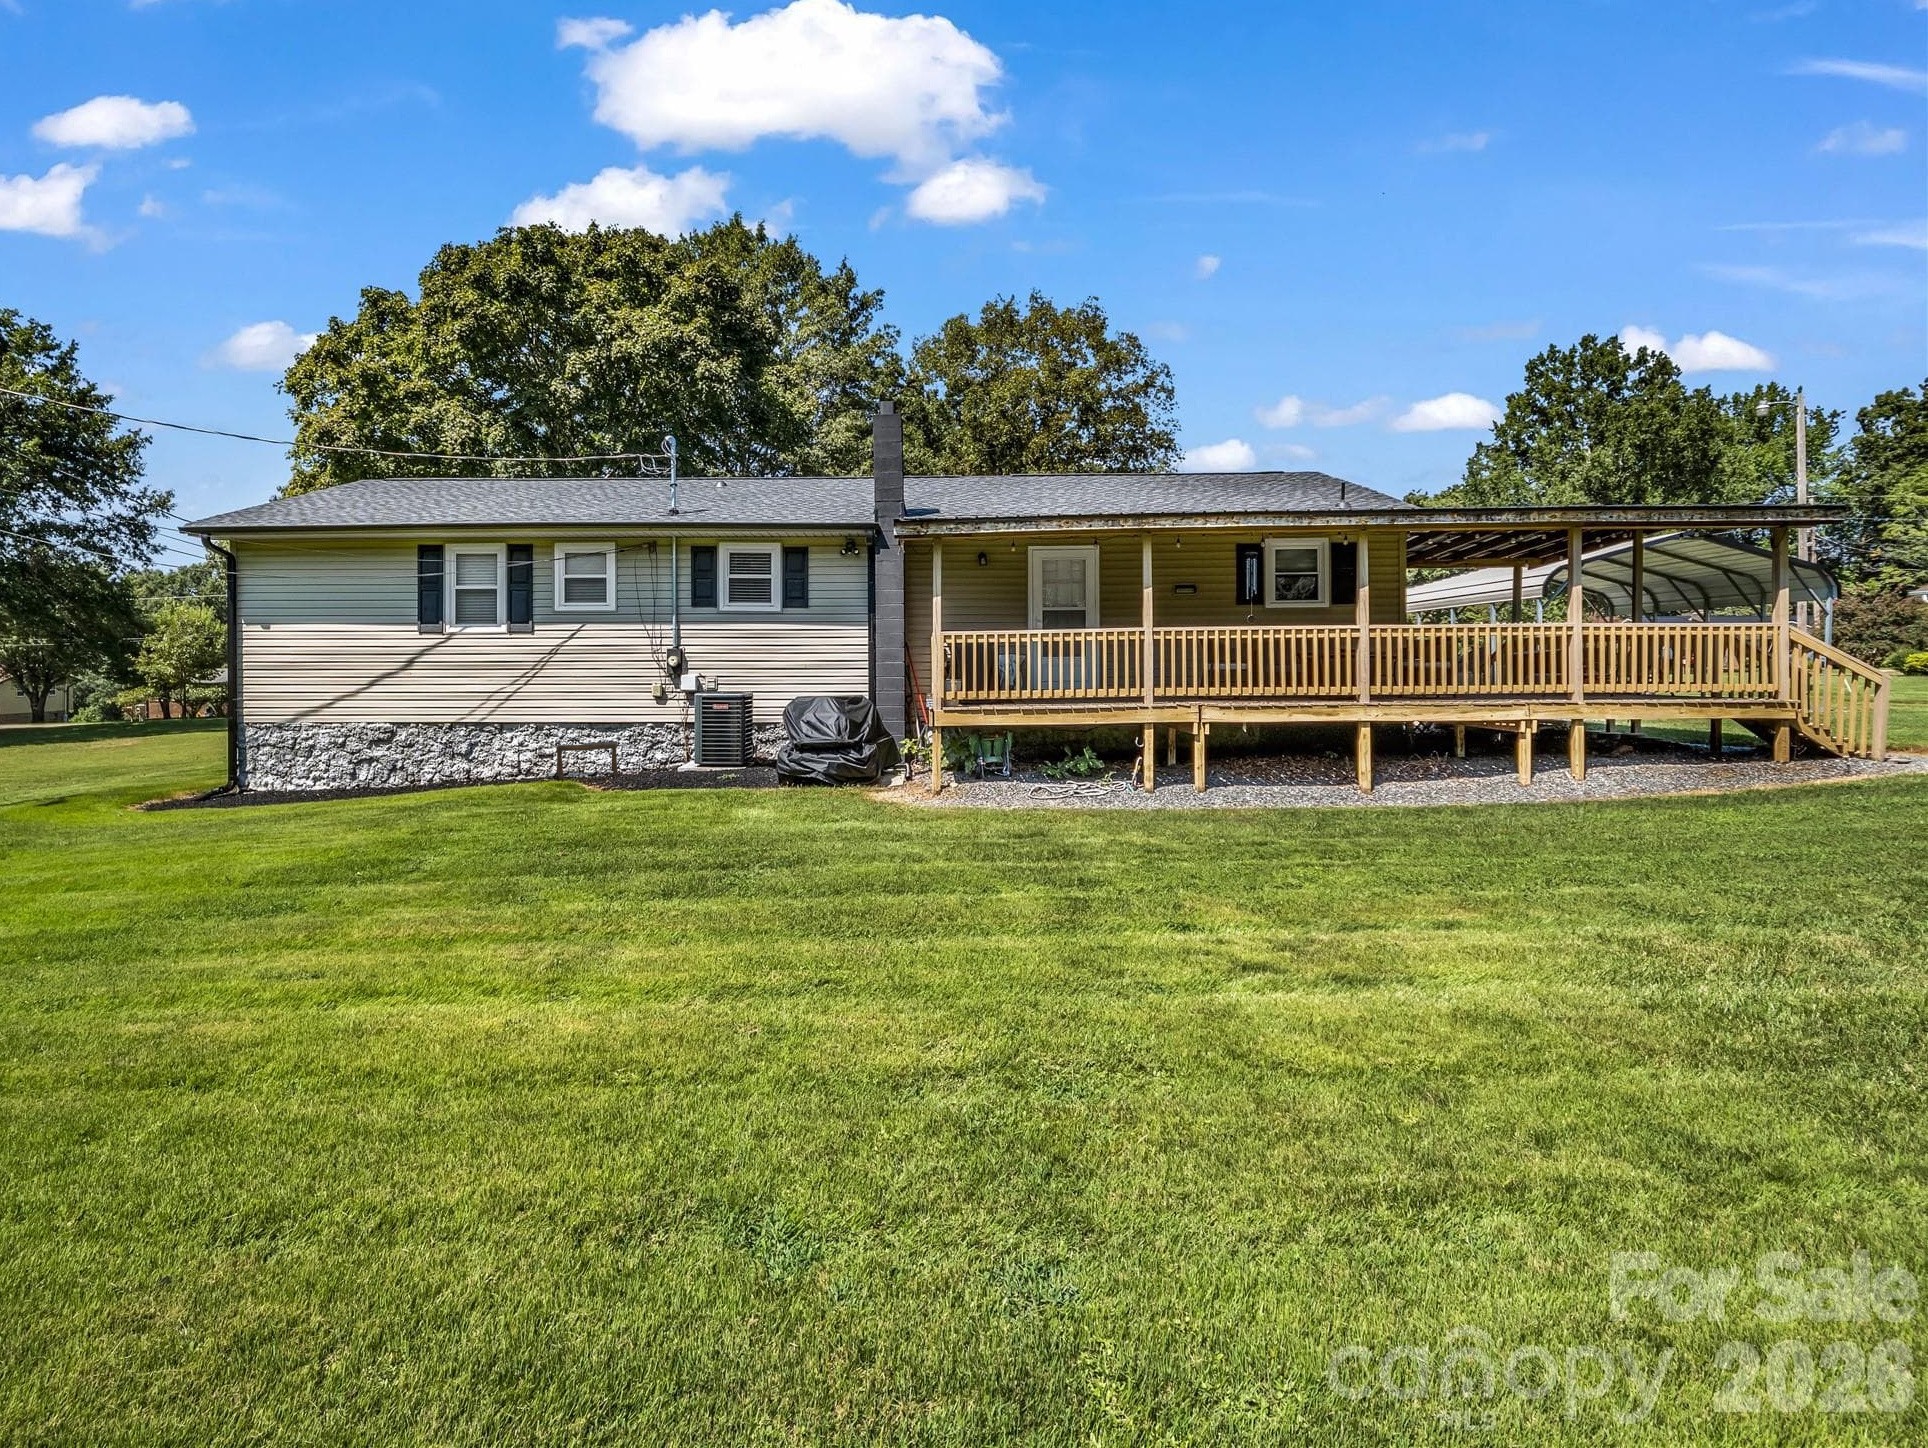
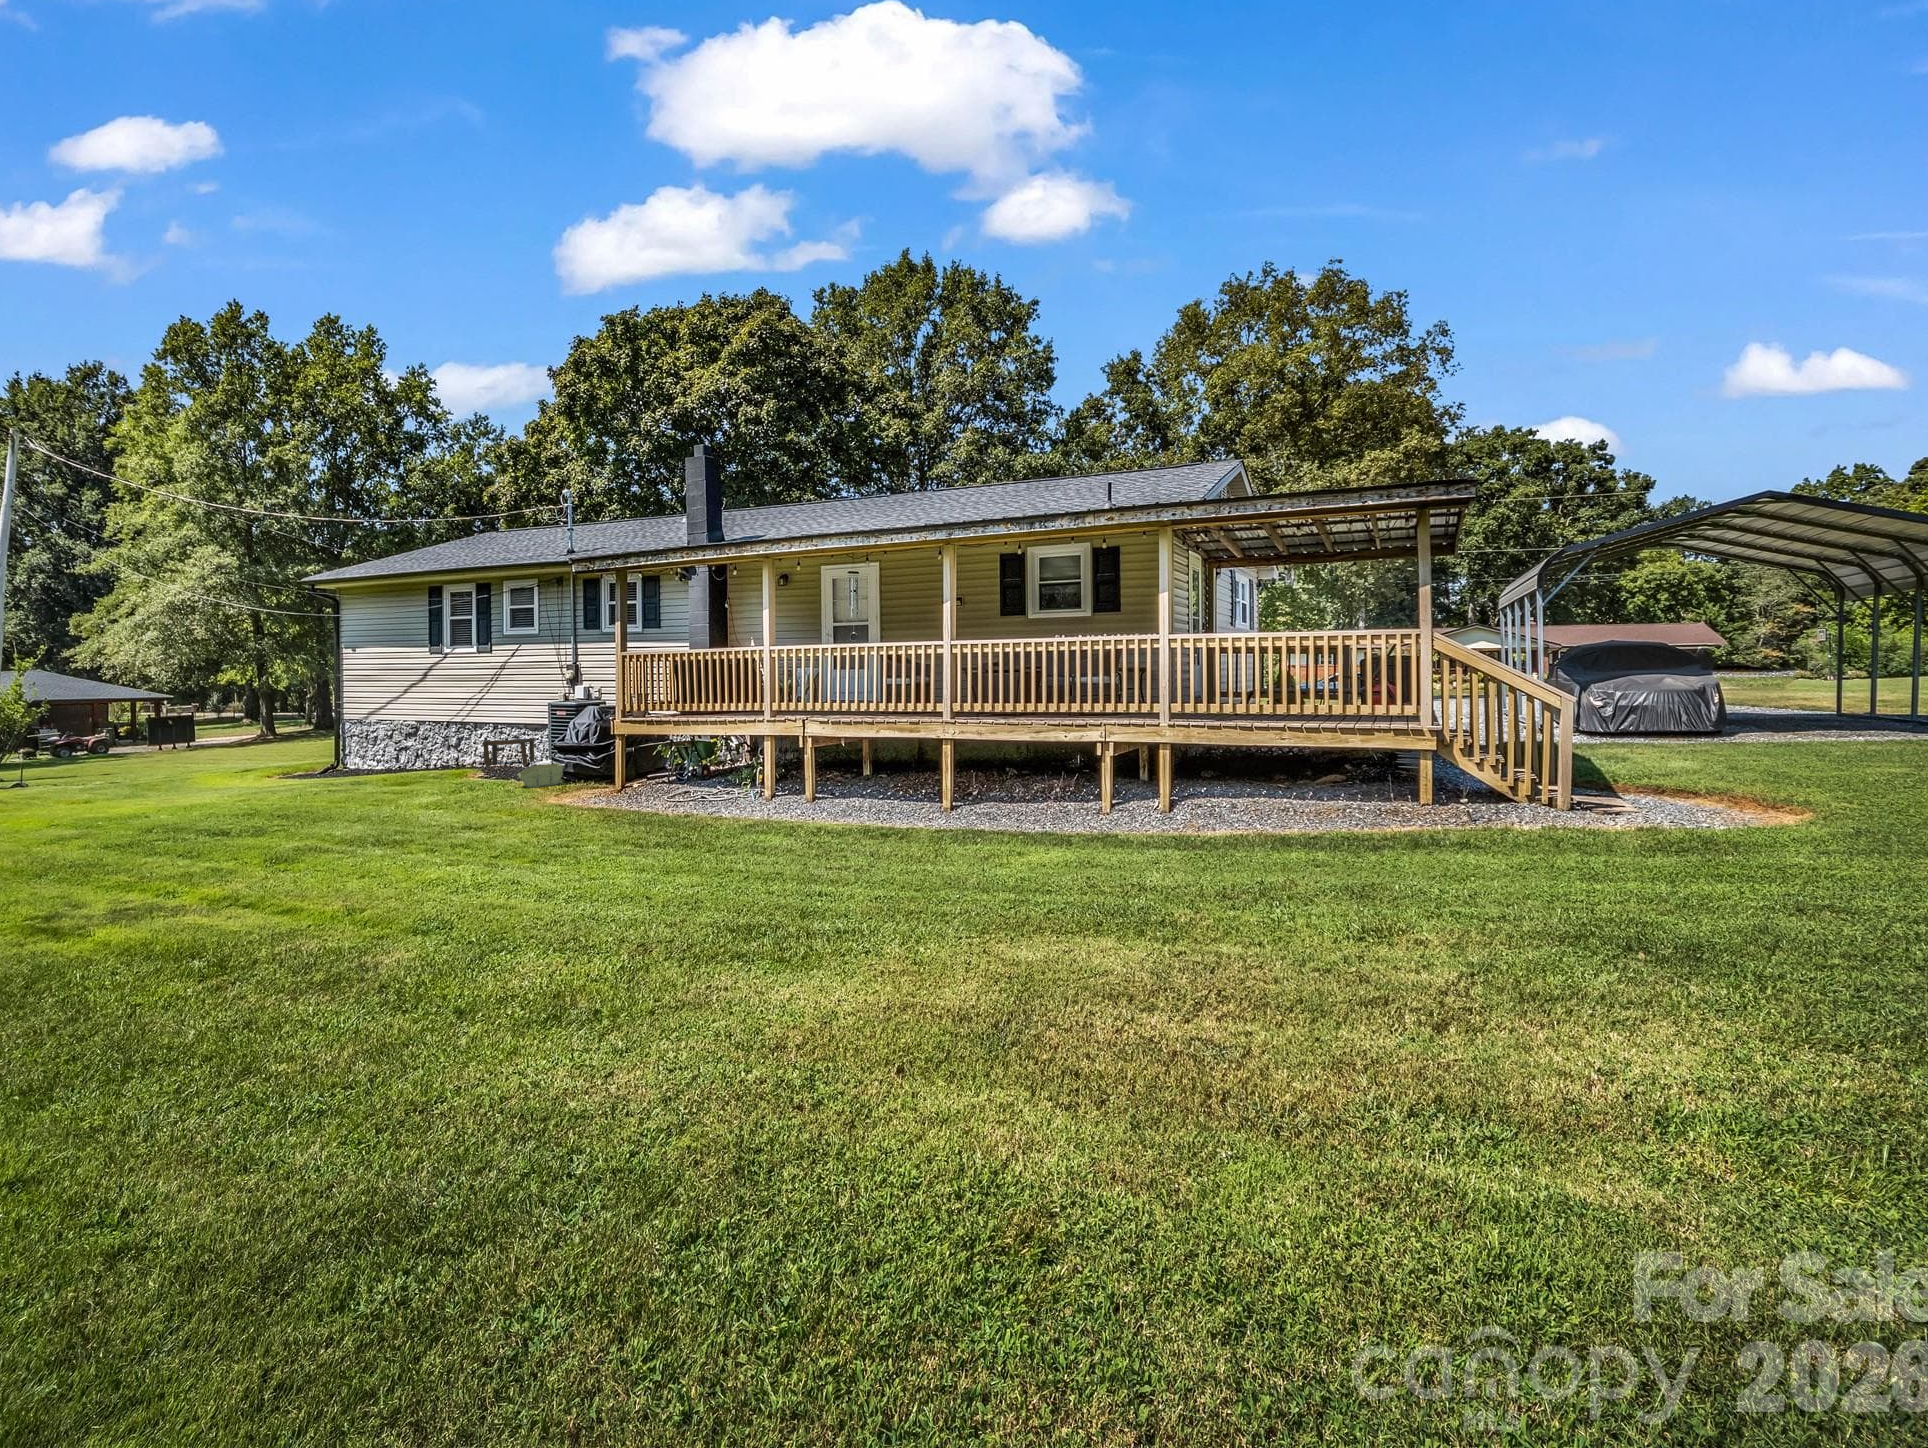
storage bin: none [758,766,812,798] -> present [518,763,563,788]

